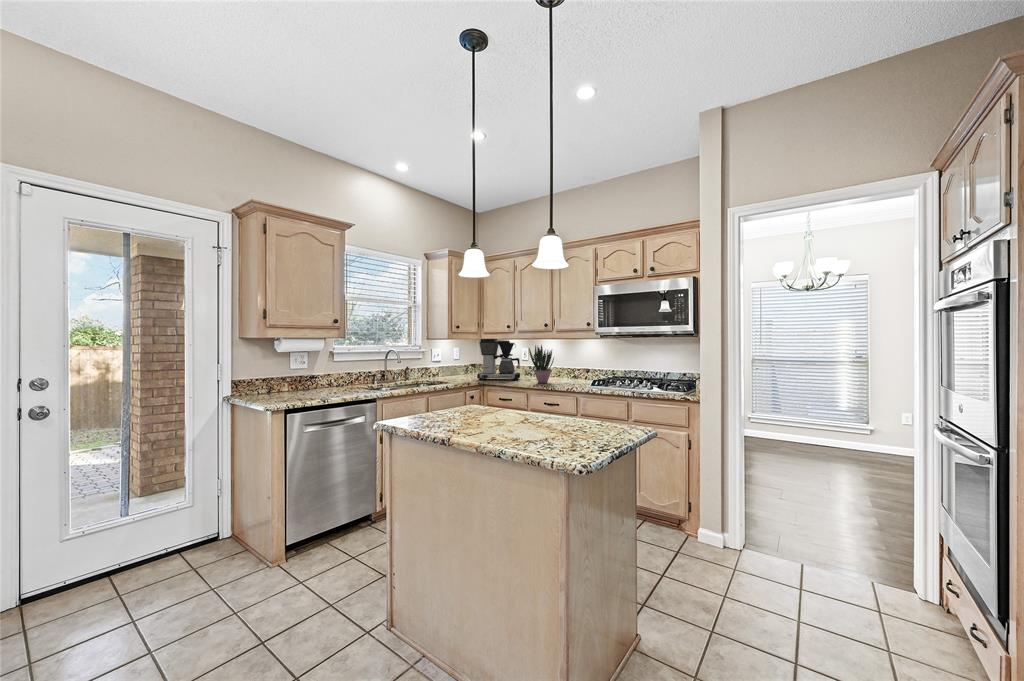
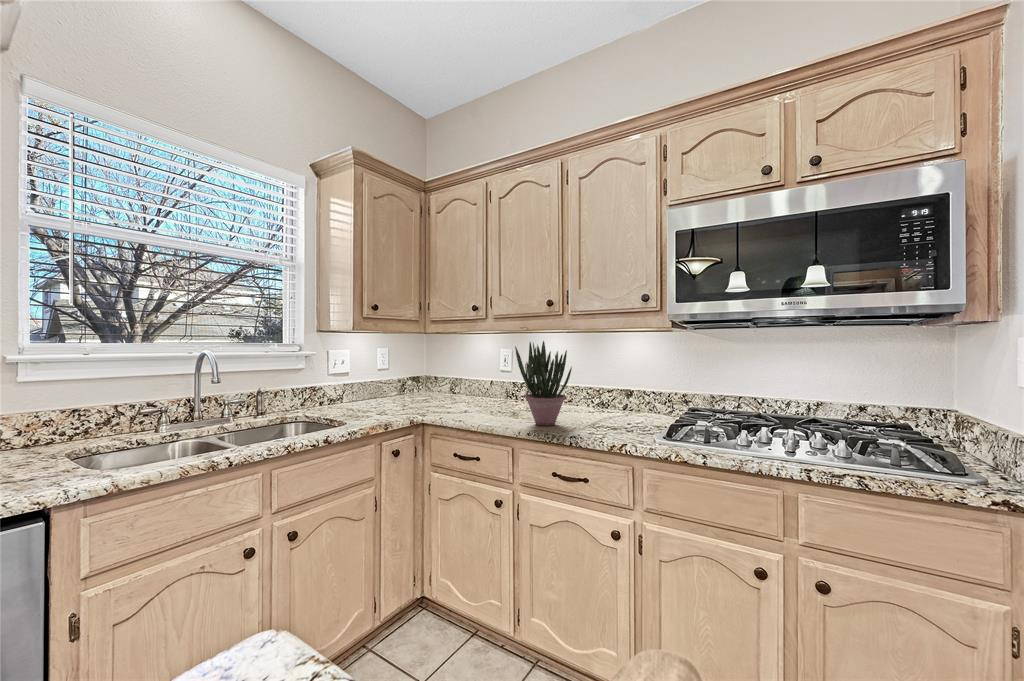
coffee maker: present [477,339,520,380] -> none [410,330,497,414]

